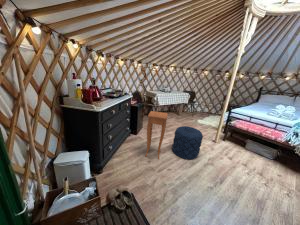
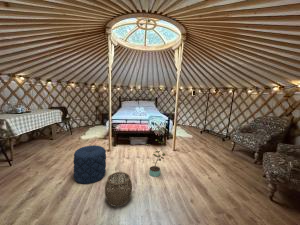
side table: present [145,111,168,159] -> none [35,139,69,211]
potted plant: none [245,150,288,197] -> present [146,139,165,177]
woven basket: none [182,159,210,192] -> present [105,172,132,206]

